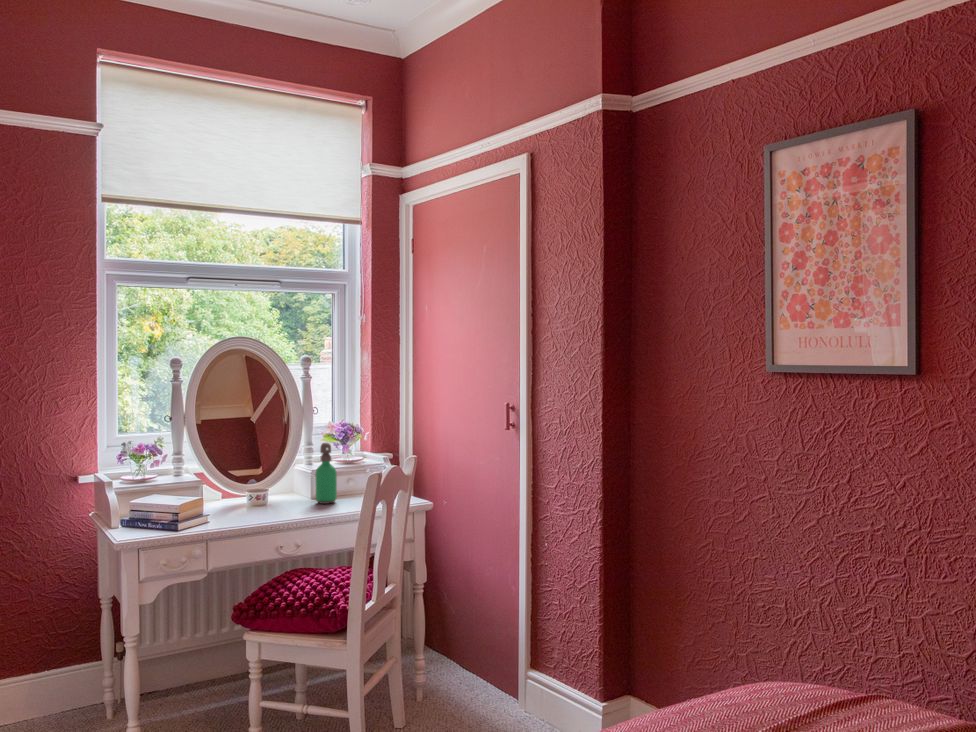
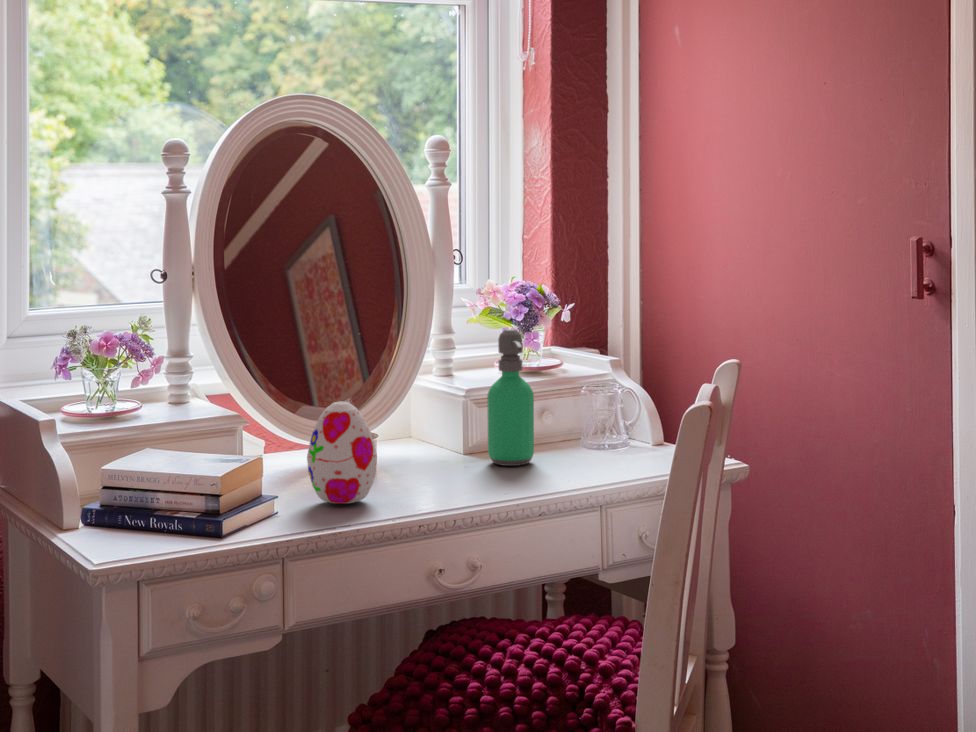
decorative egg: none [224,473,256,518] -> present [307,401,377,504]

